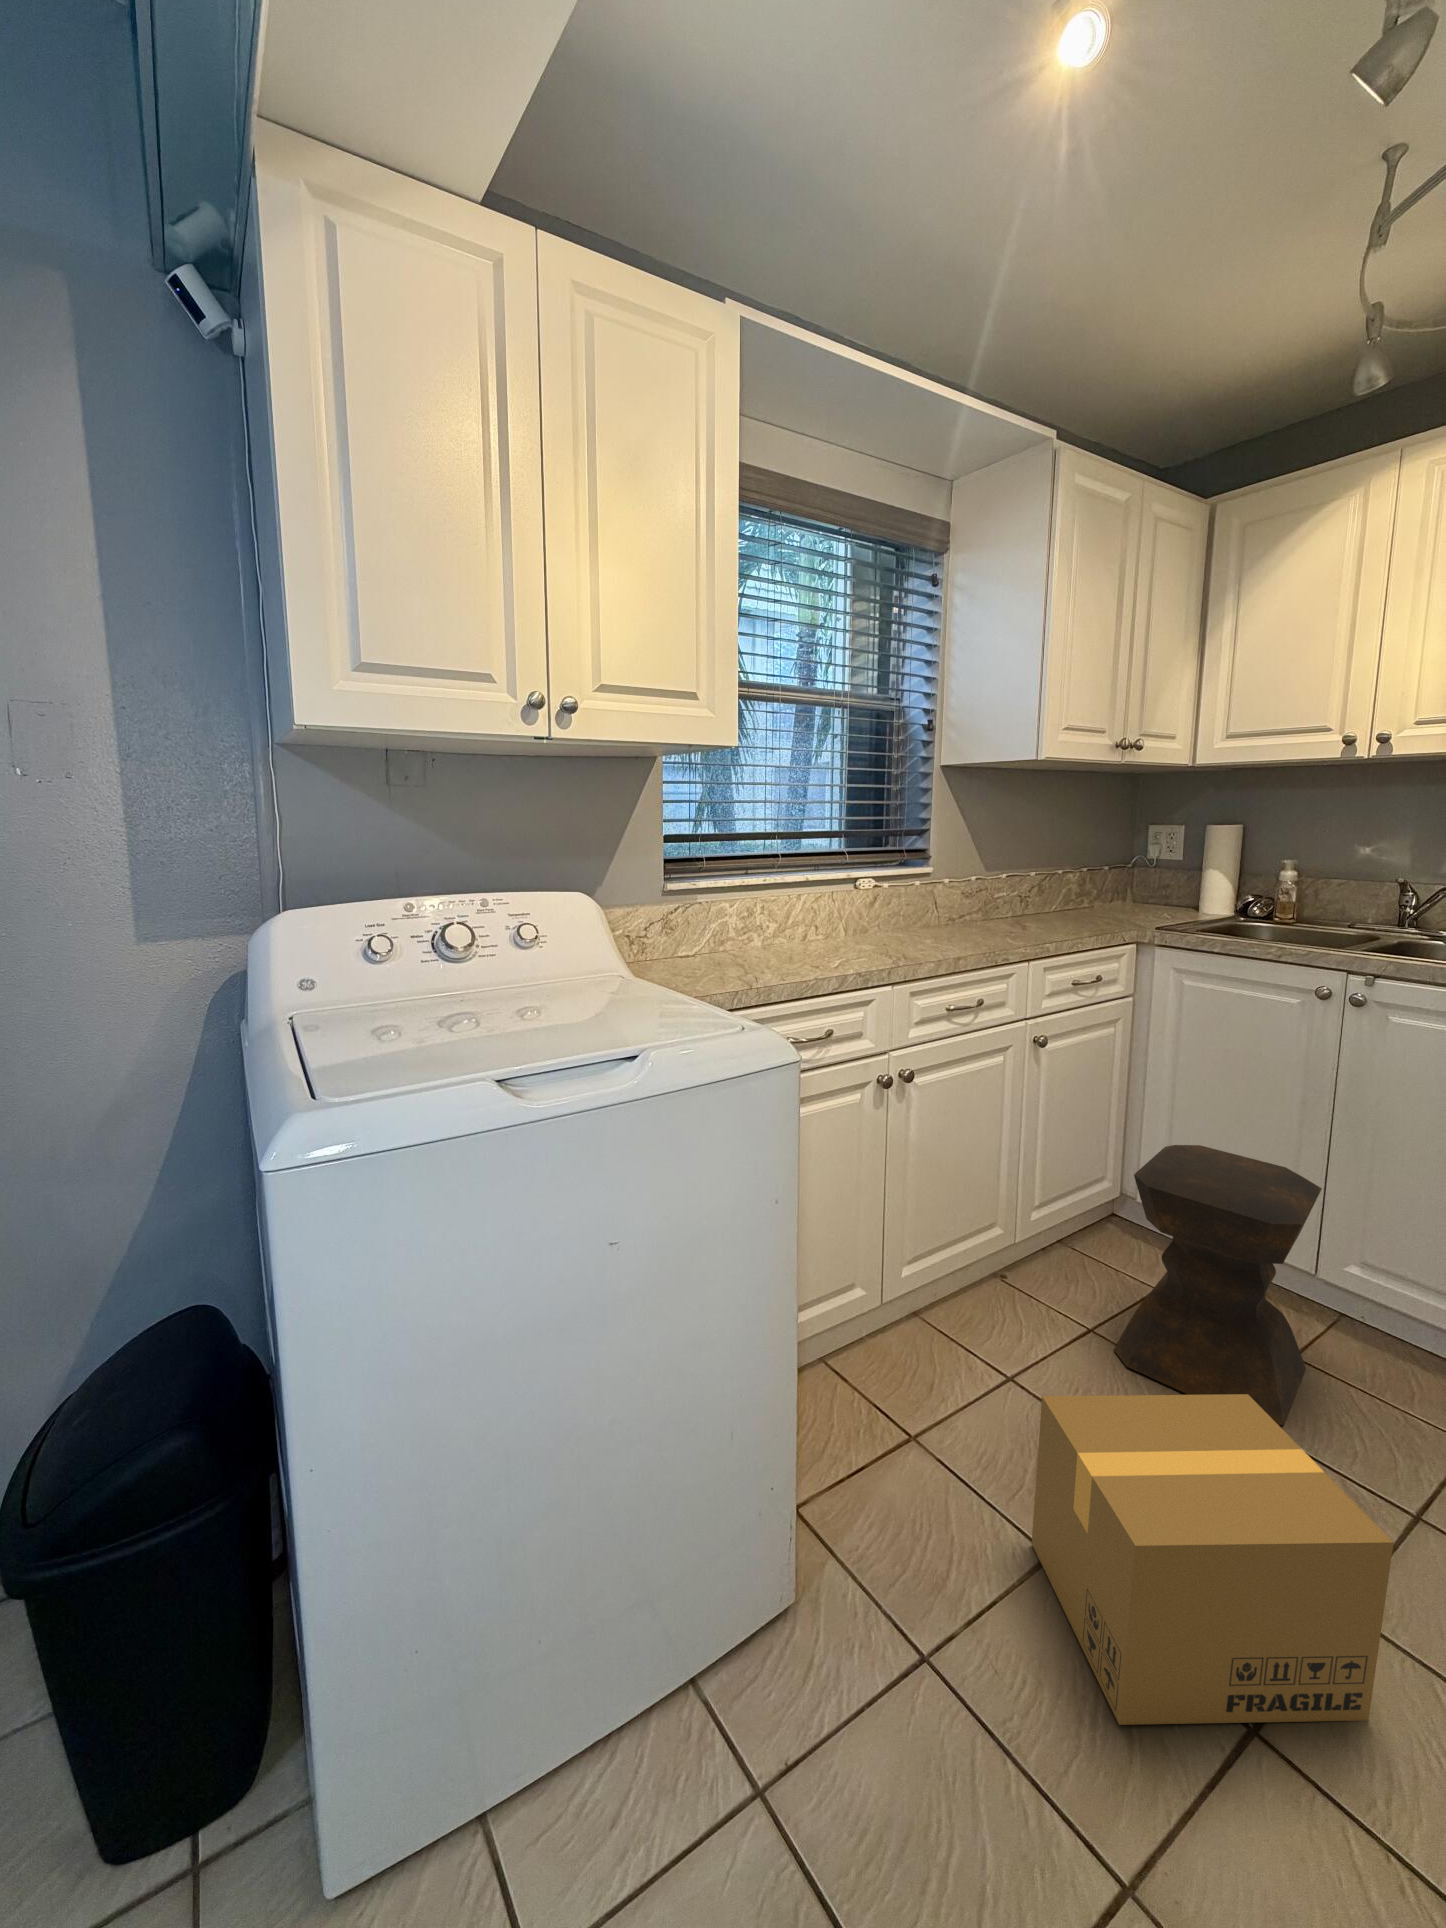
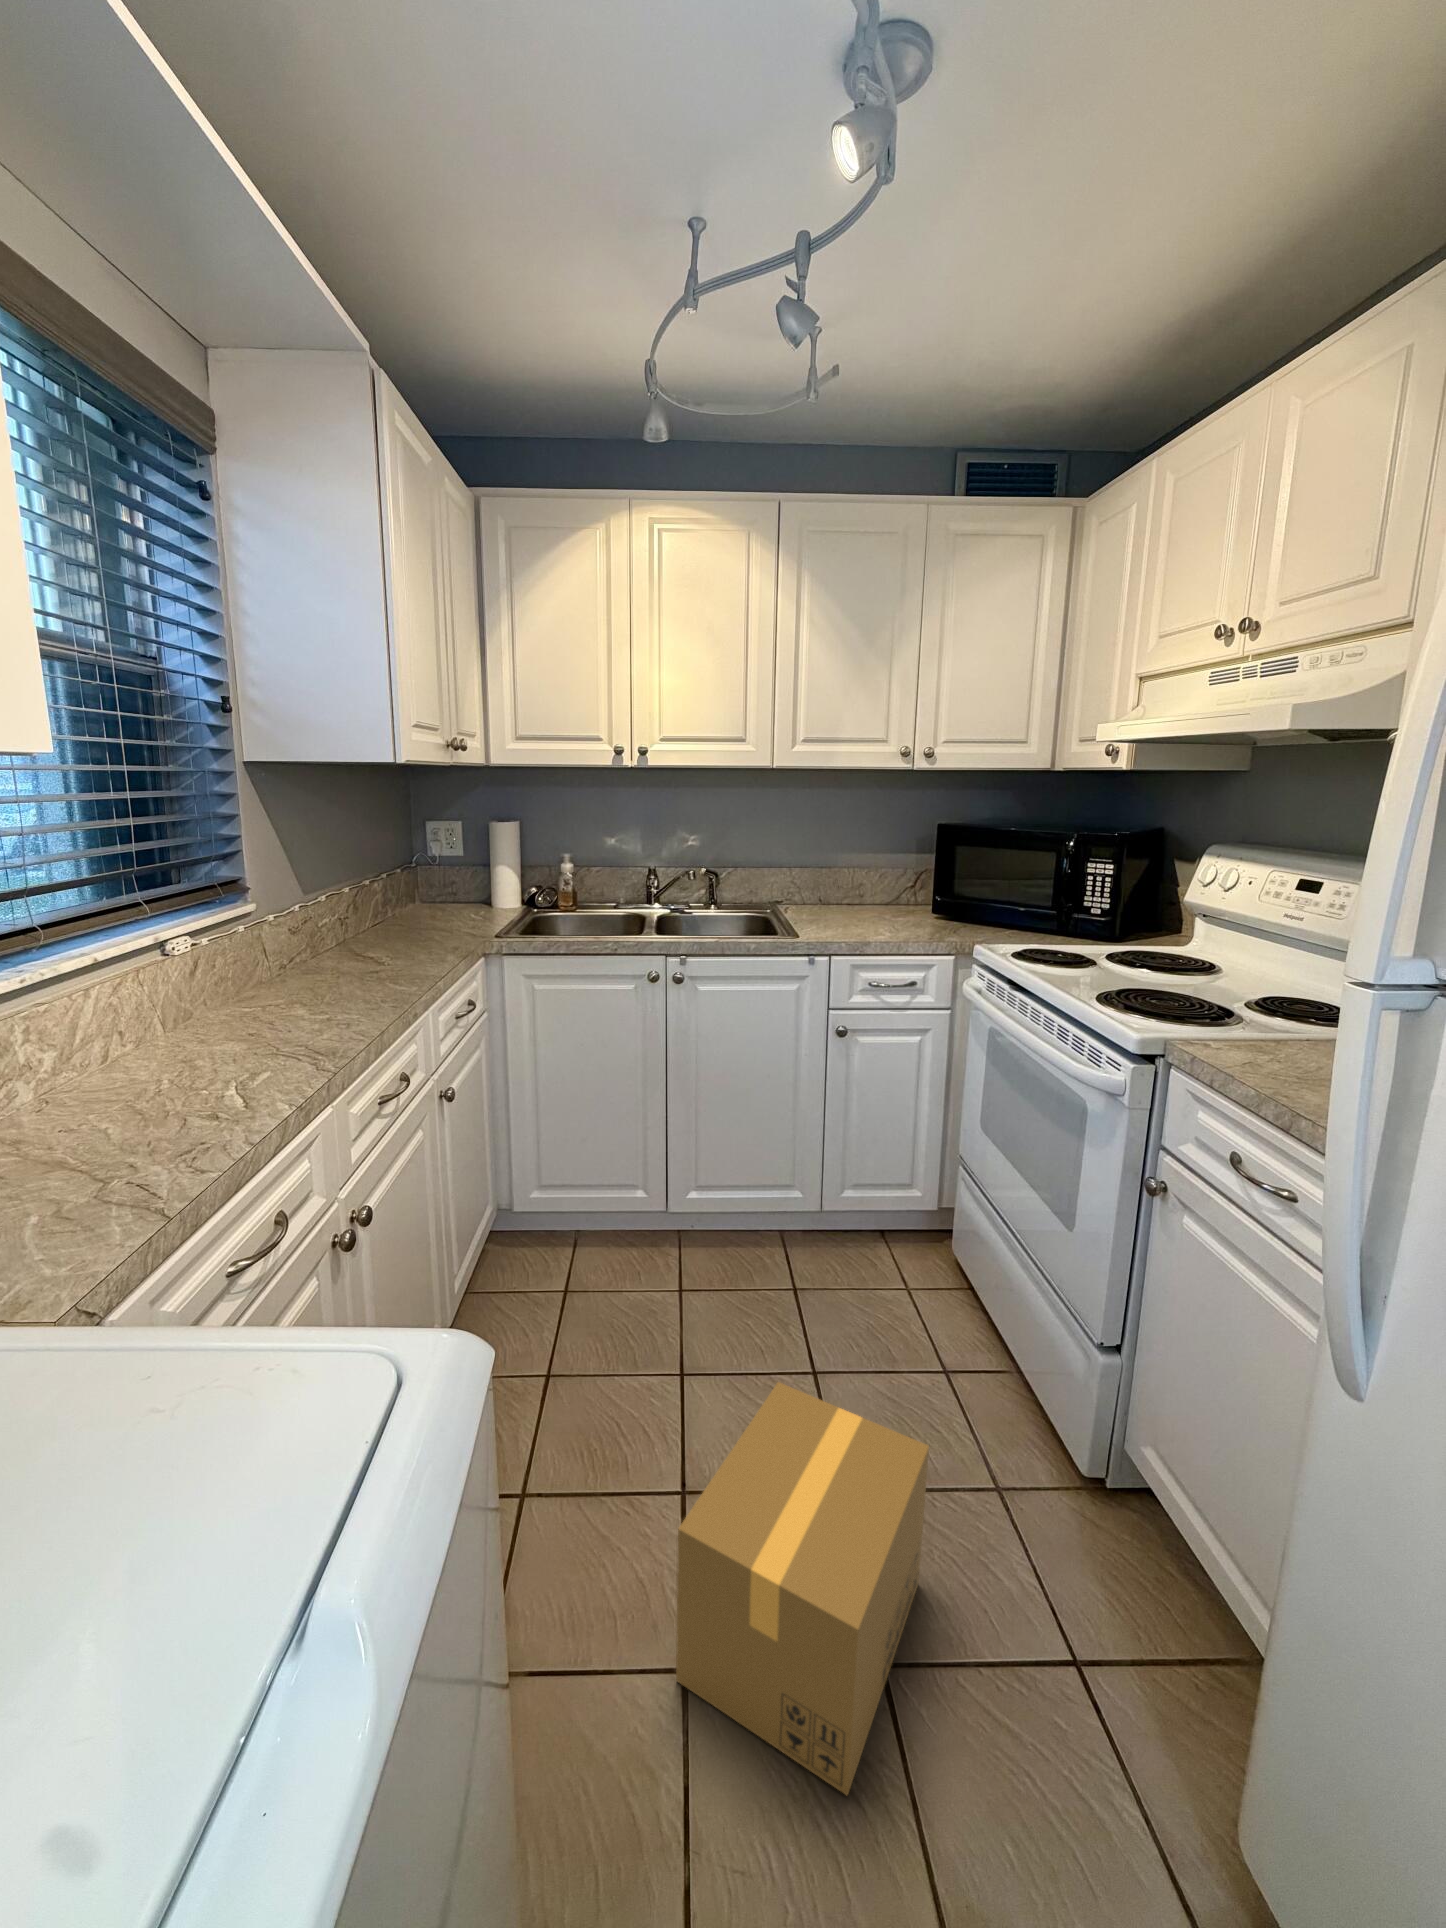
stool: present [1114,1145,1322,1425] -> none [581,1145,729,1398]

